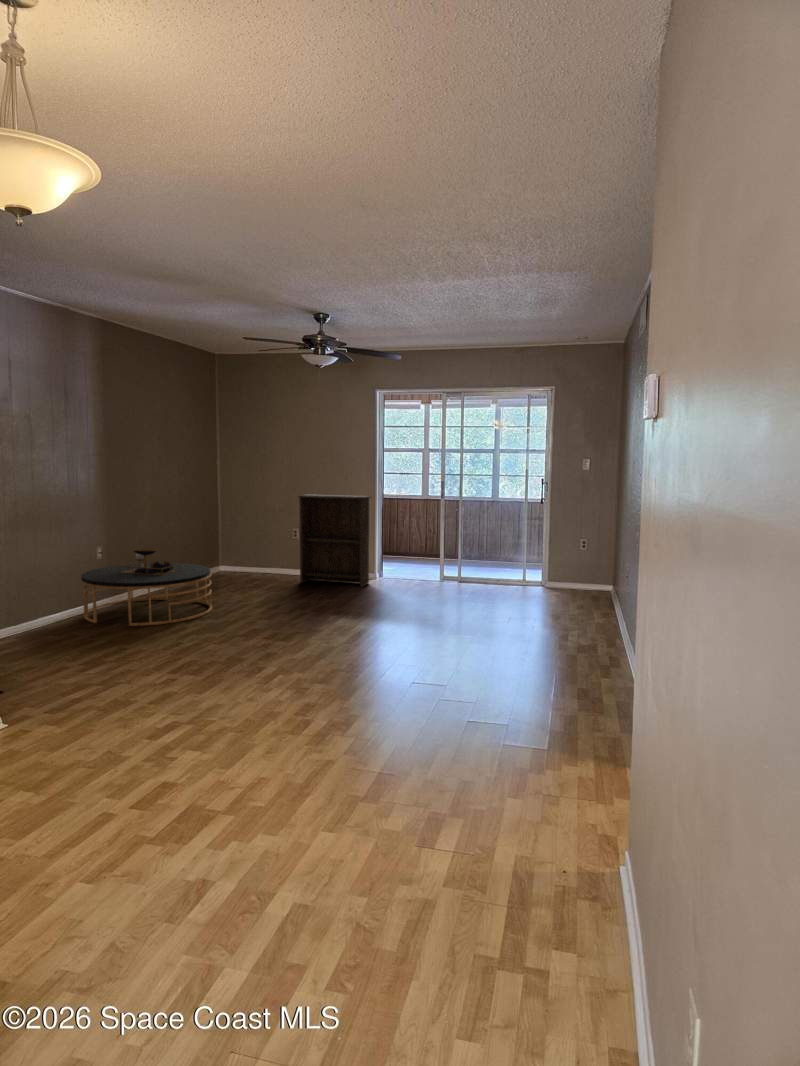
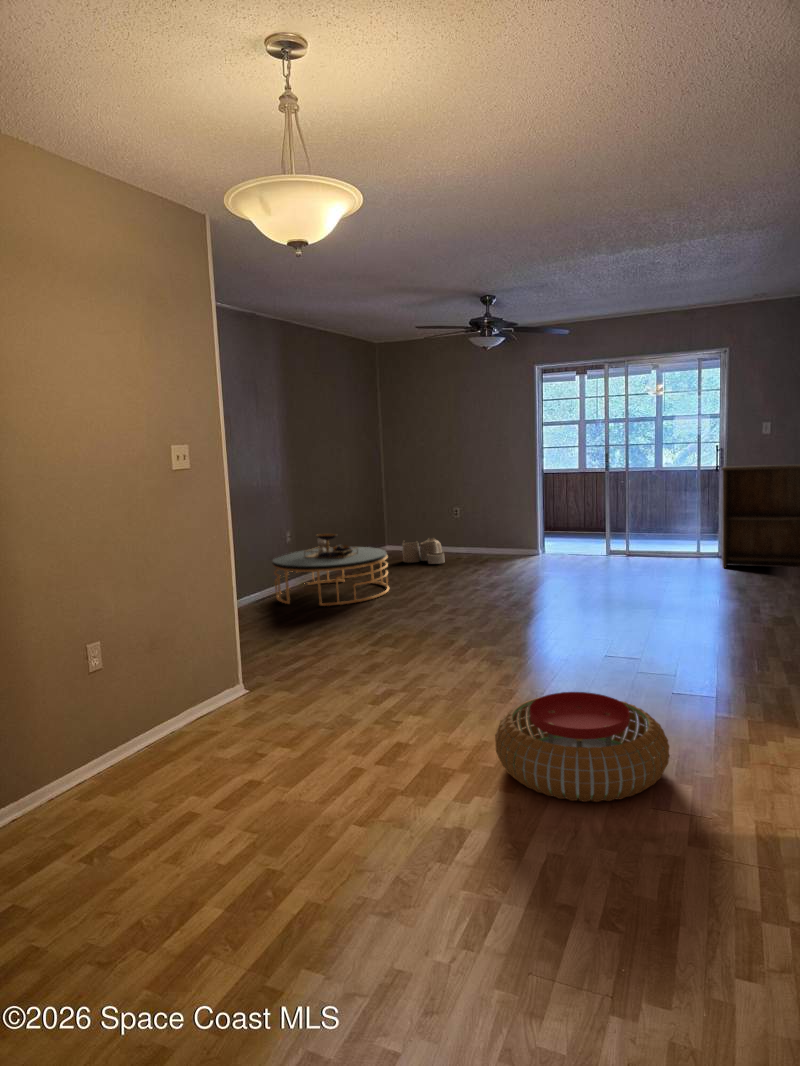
bookshelf: present [298,495,371,587] -> present [721,464,800,568]
woven basket: none [238,555,280,583] -> present [402,539,444,564]
pouf: none [252,734,435,862] -> present [495,692,669,802]

